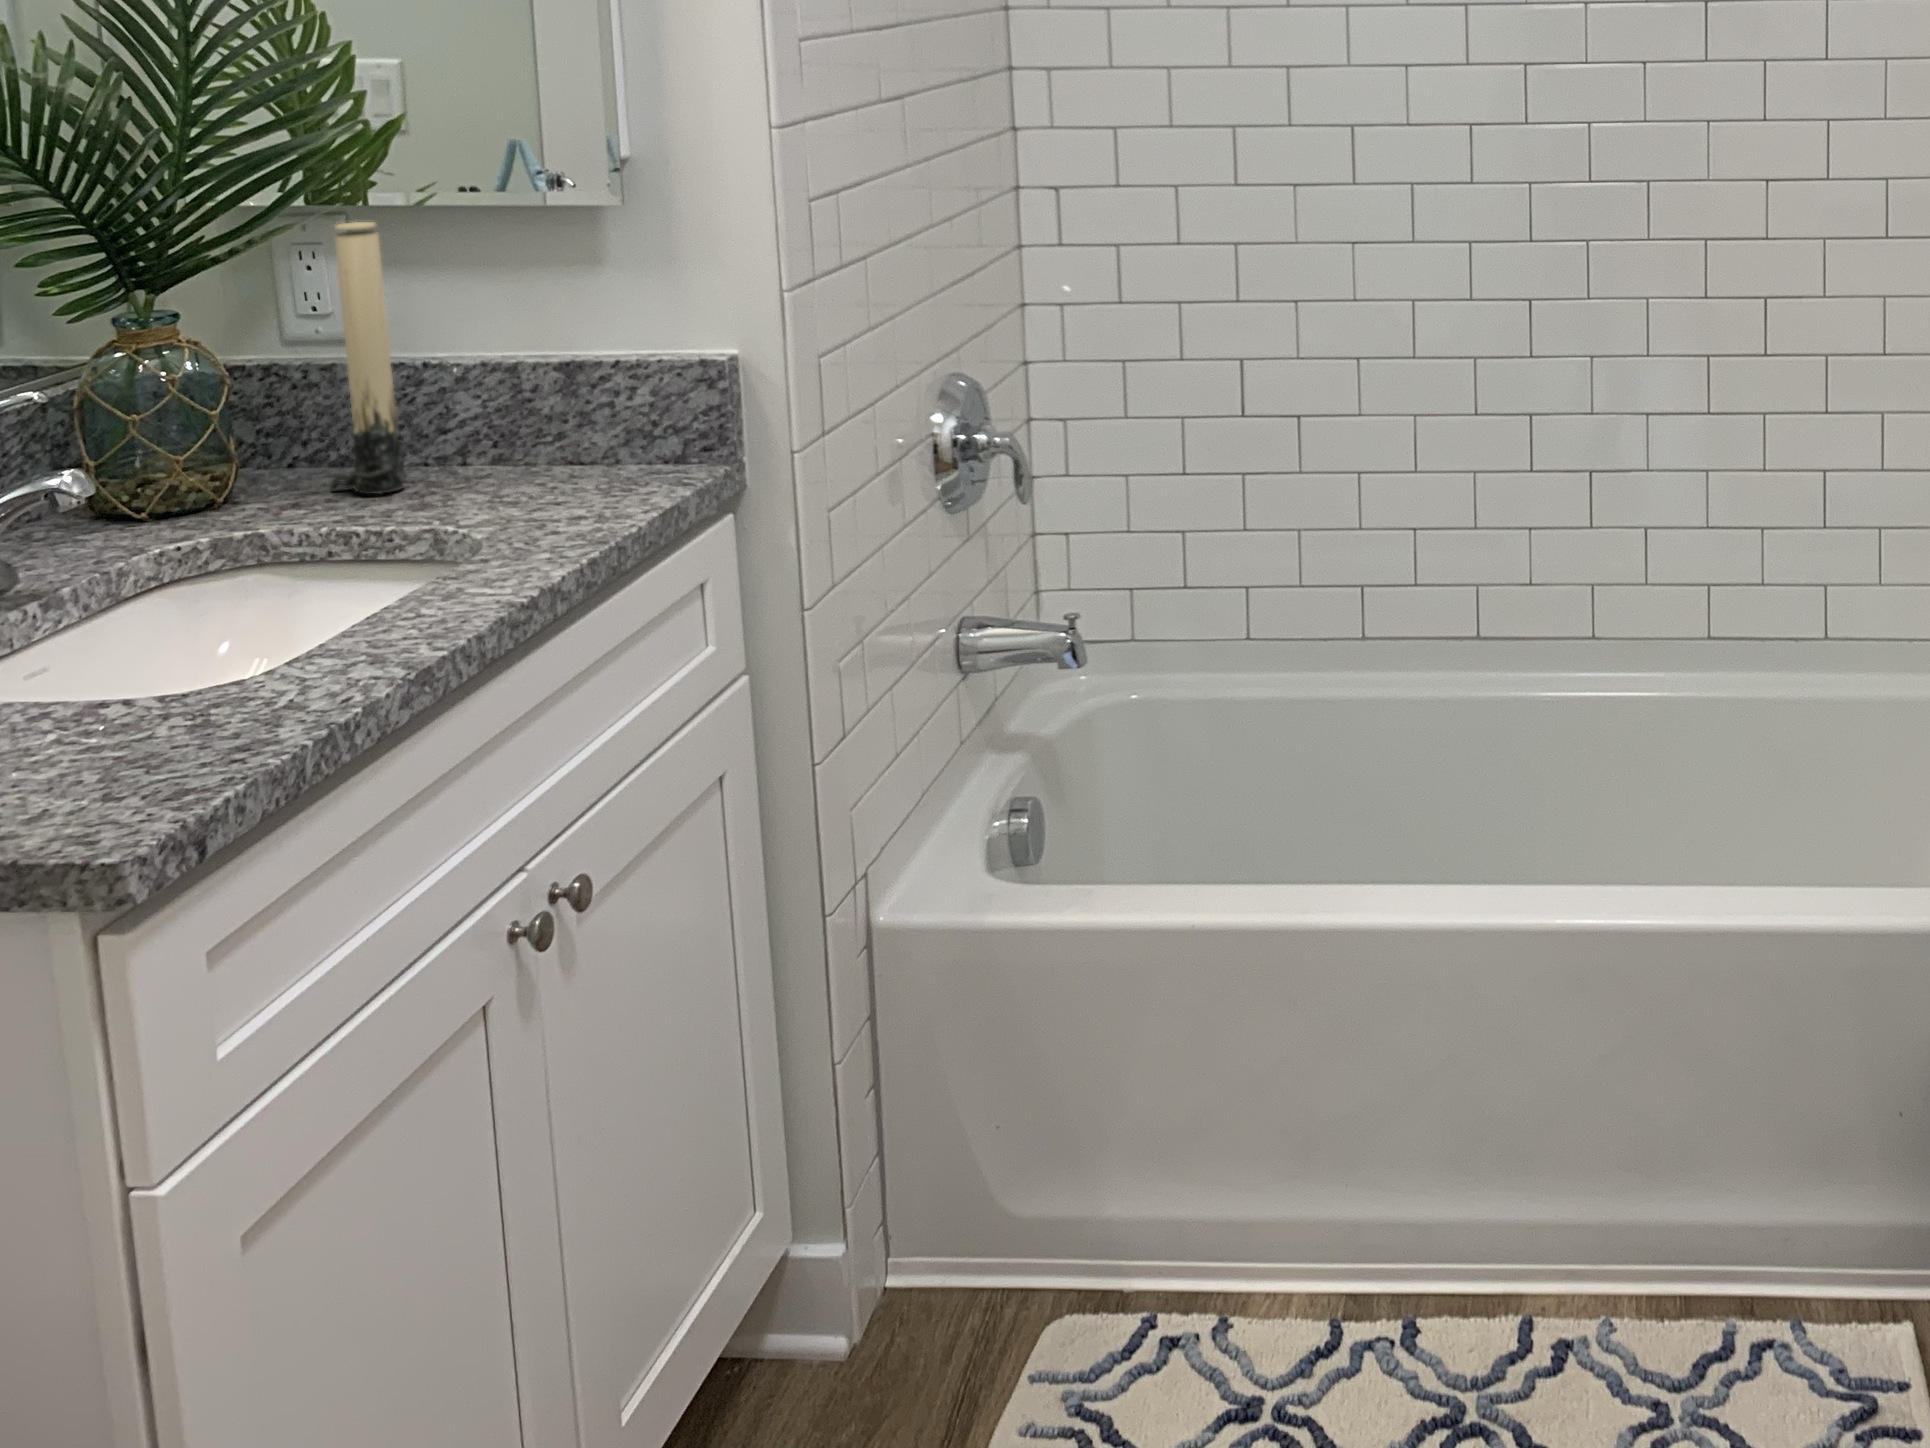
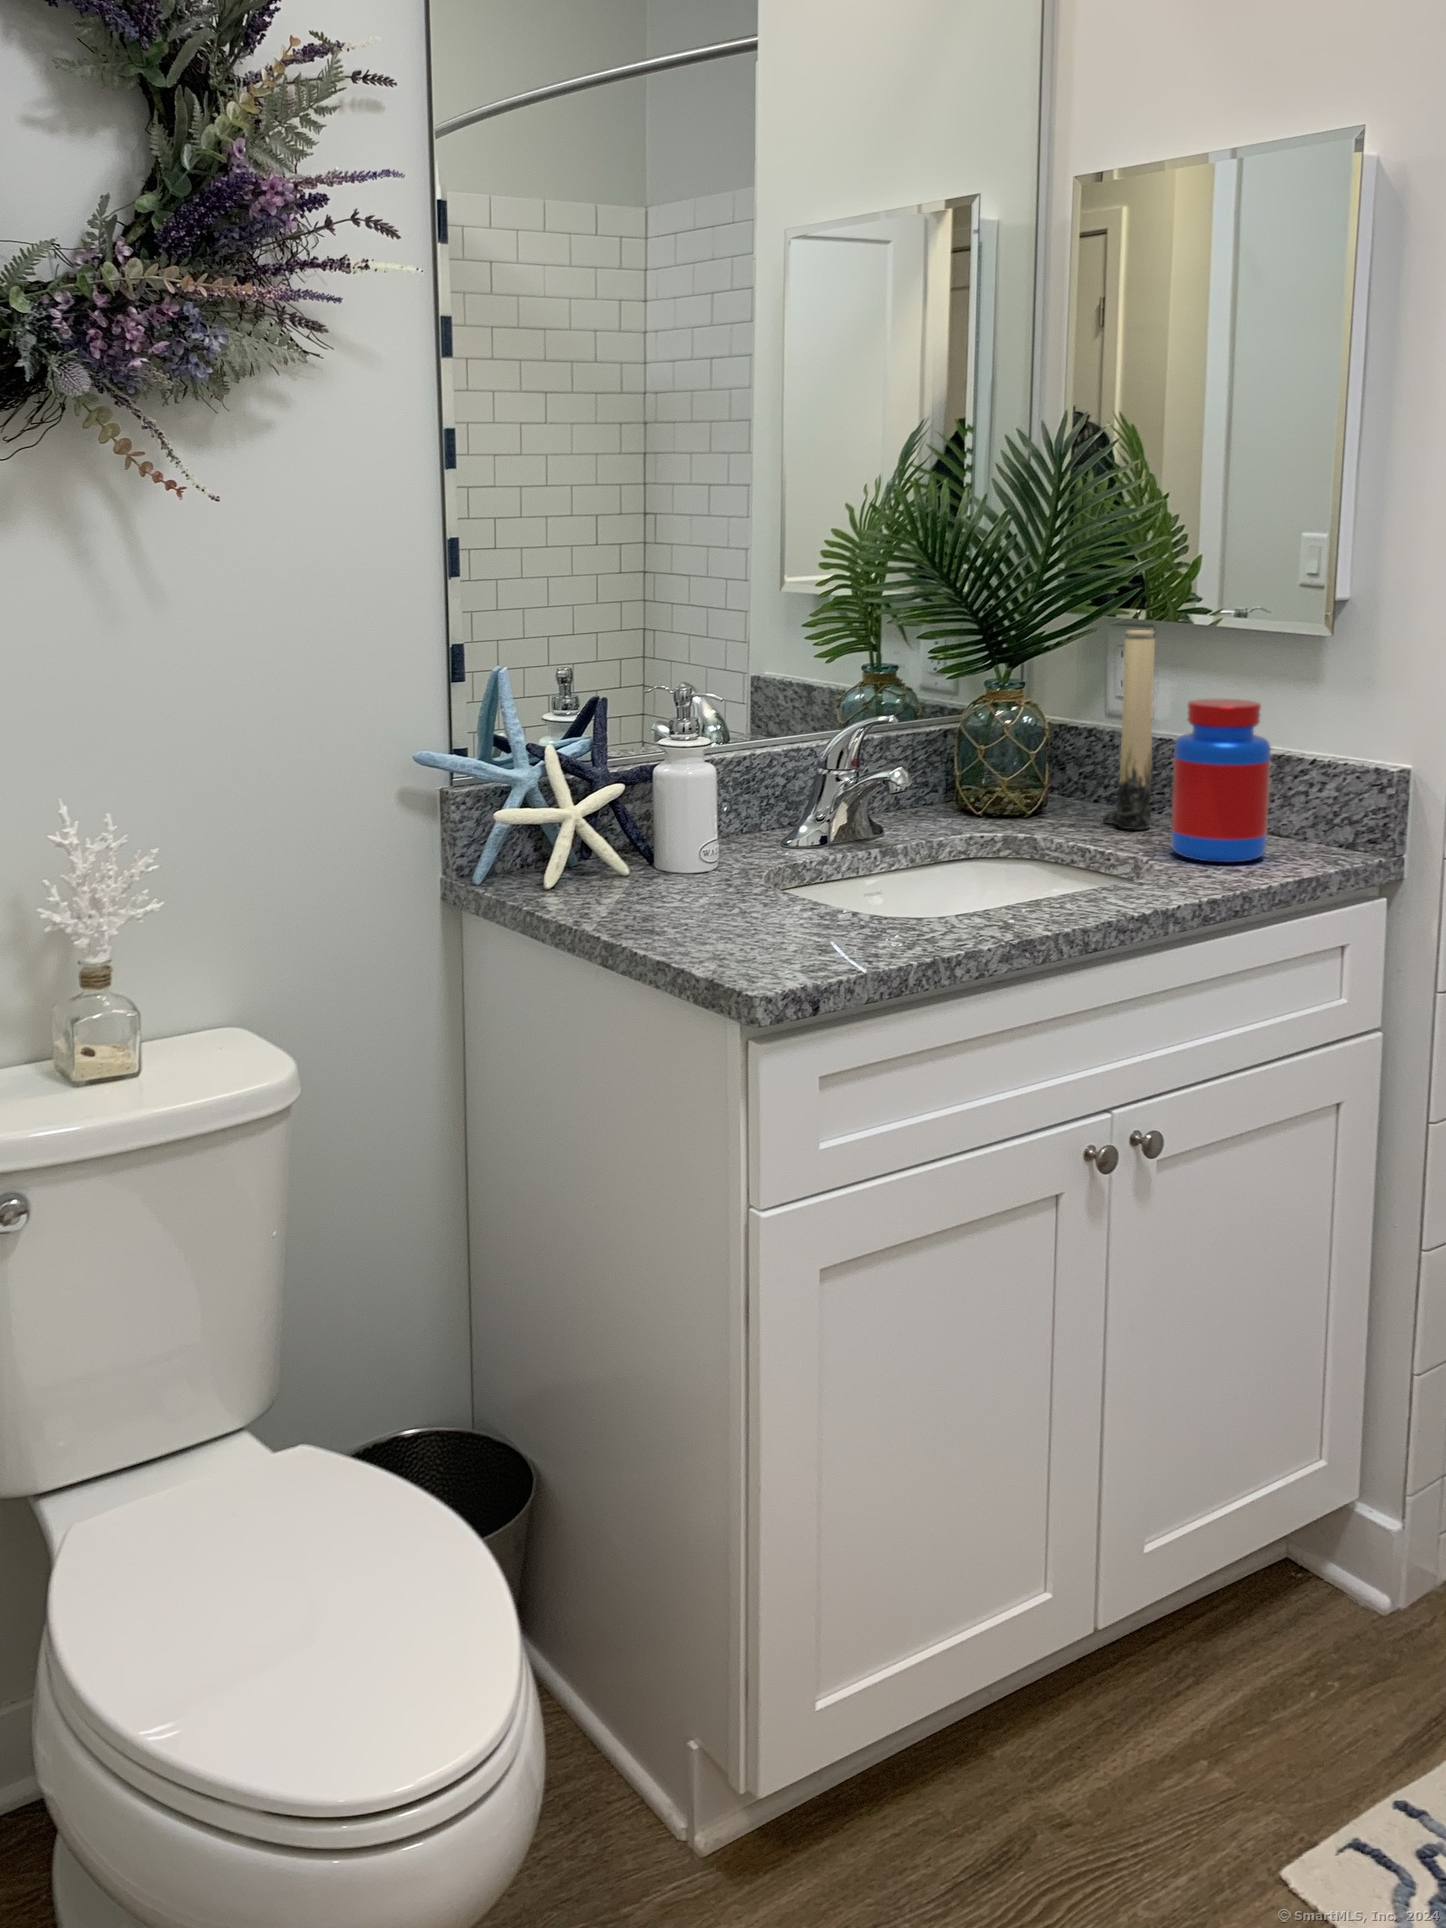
jar: none [458,301,595,516] -> present [1171,699,1271,862]

